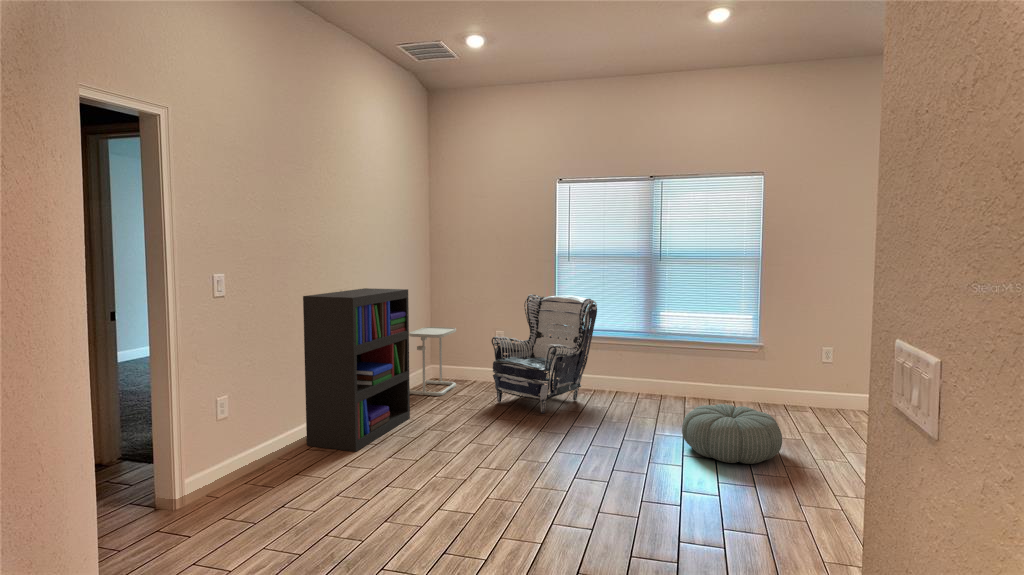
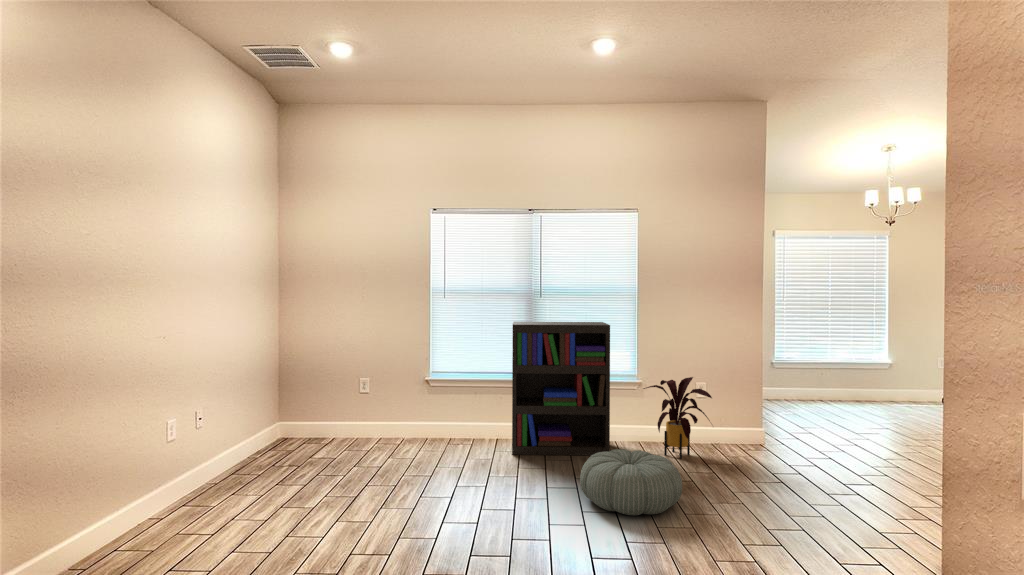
bookshelf: present [303,288,410,452] -> present [512,322,610,455]
armchair: present [491,295,597,413] -> none [358,336,477,473]
side table: present [409,327,456,396] -> none [251,377,313,460]
house plant: none [760,342,834,421] -> present [643,377,712,459]

